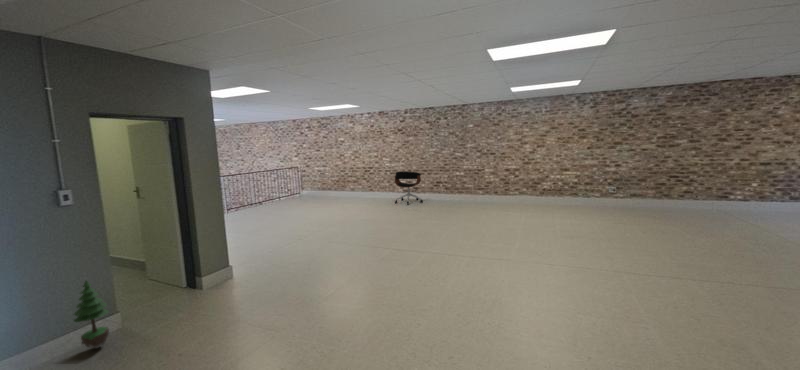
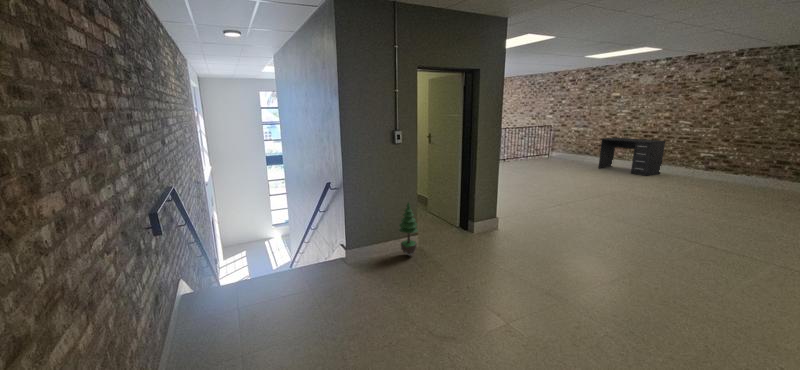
office chair: present [395,171,423,204] -> none [689,141,751,189]
desk: none [335,173,379,202] -> present [599,138,665,176]

